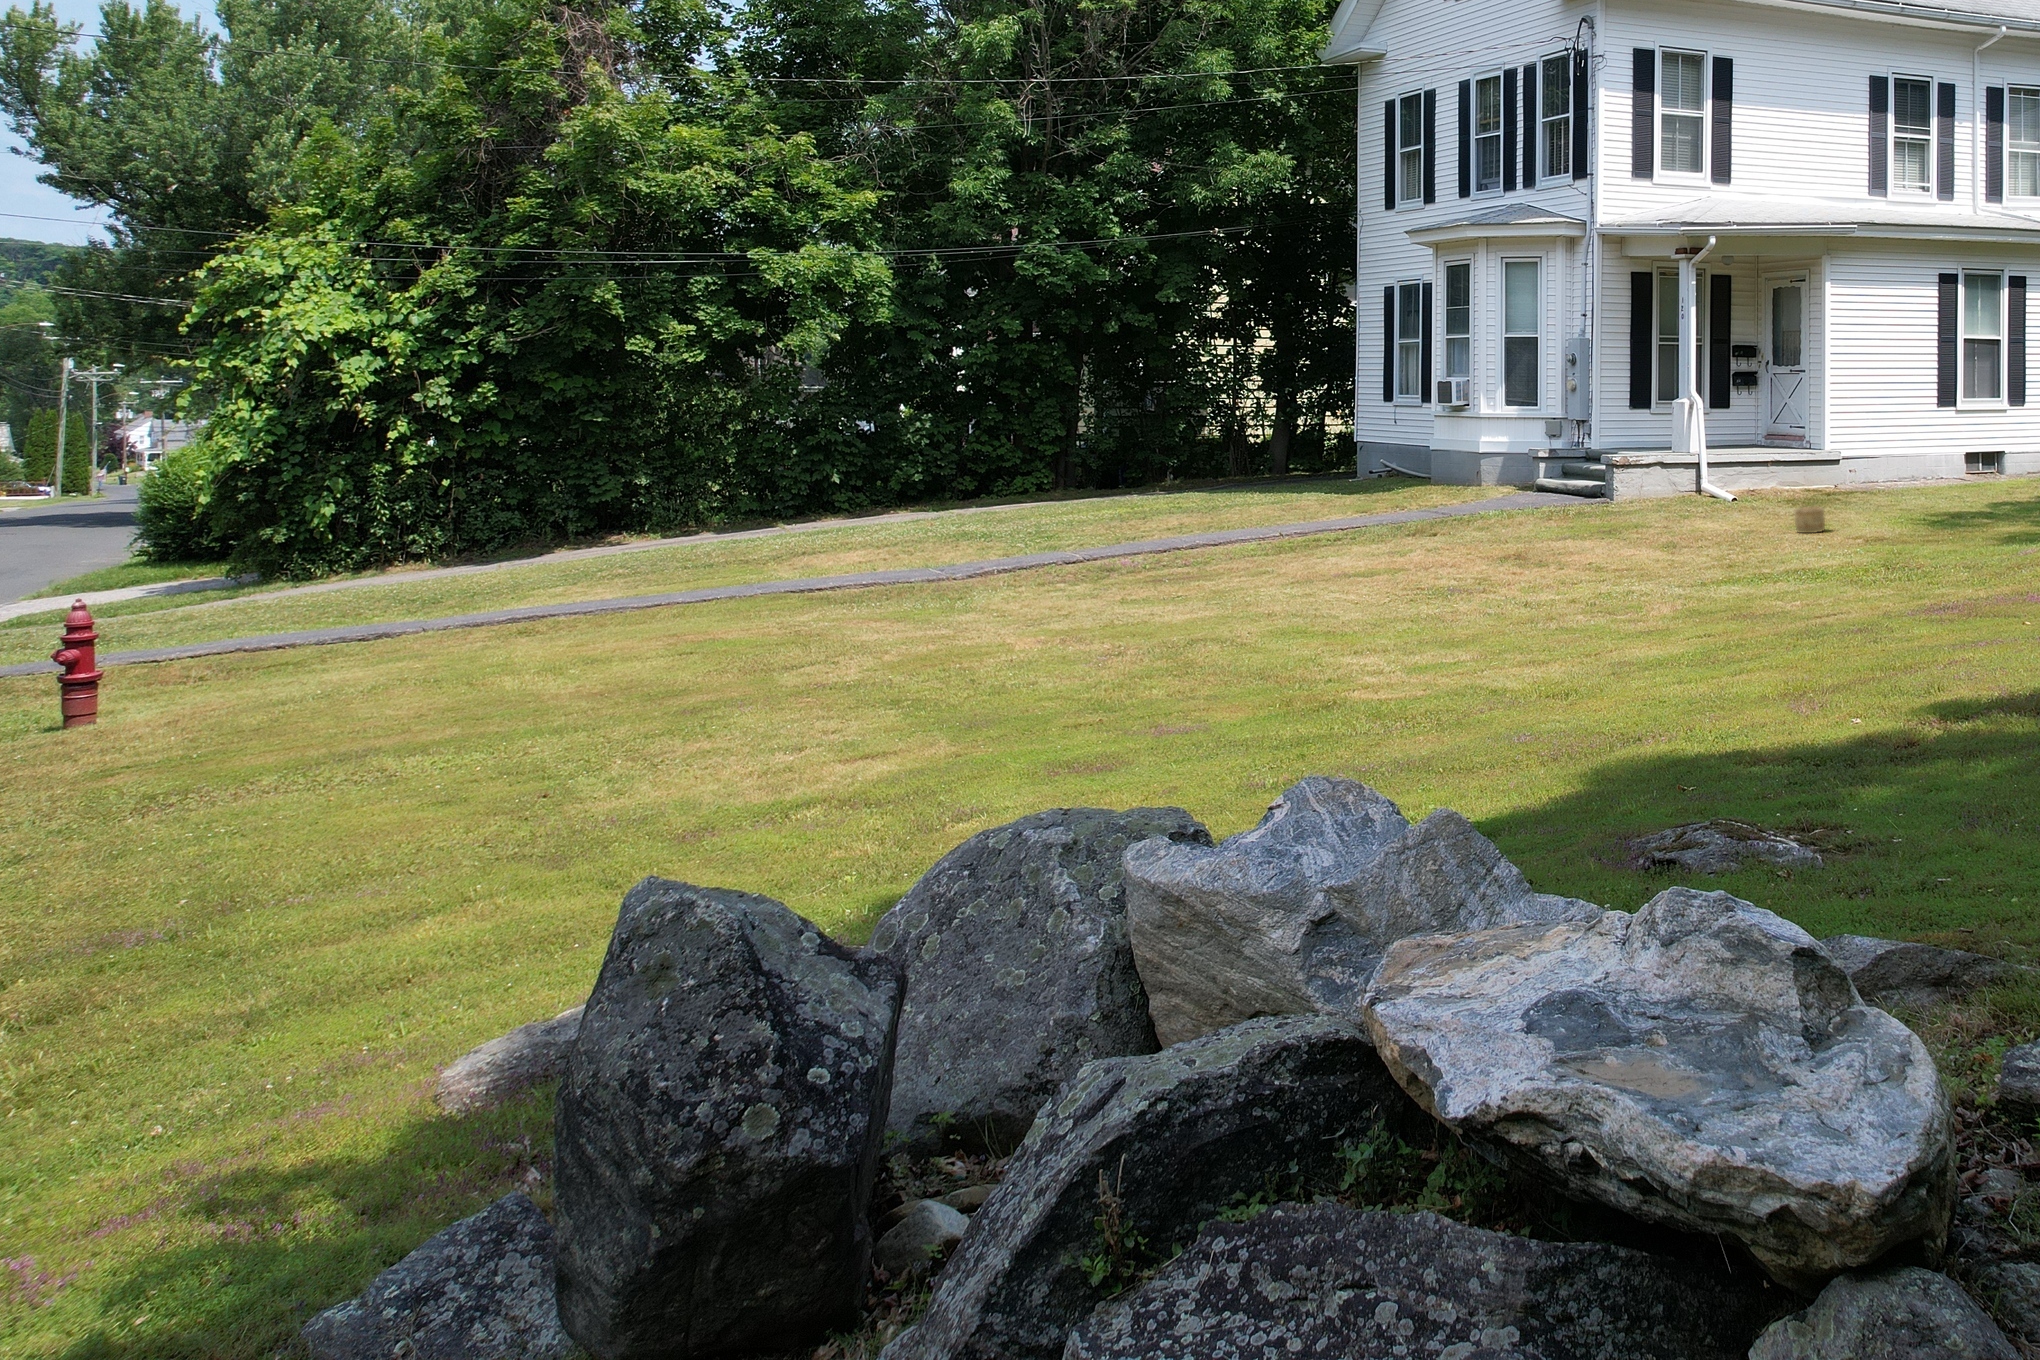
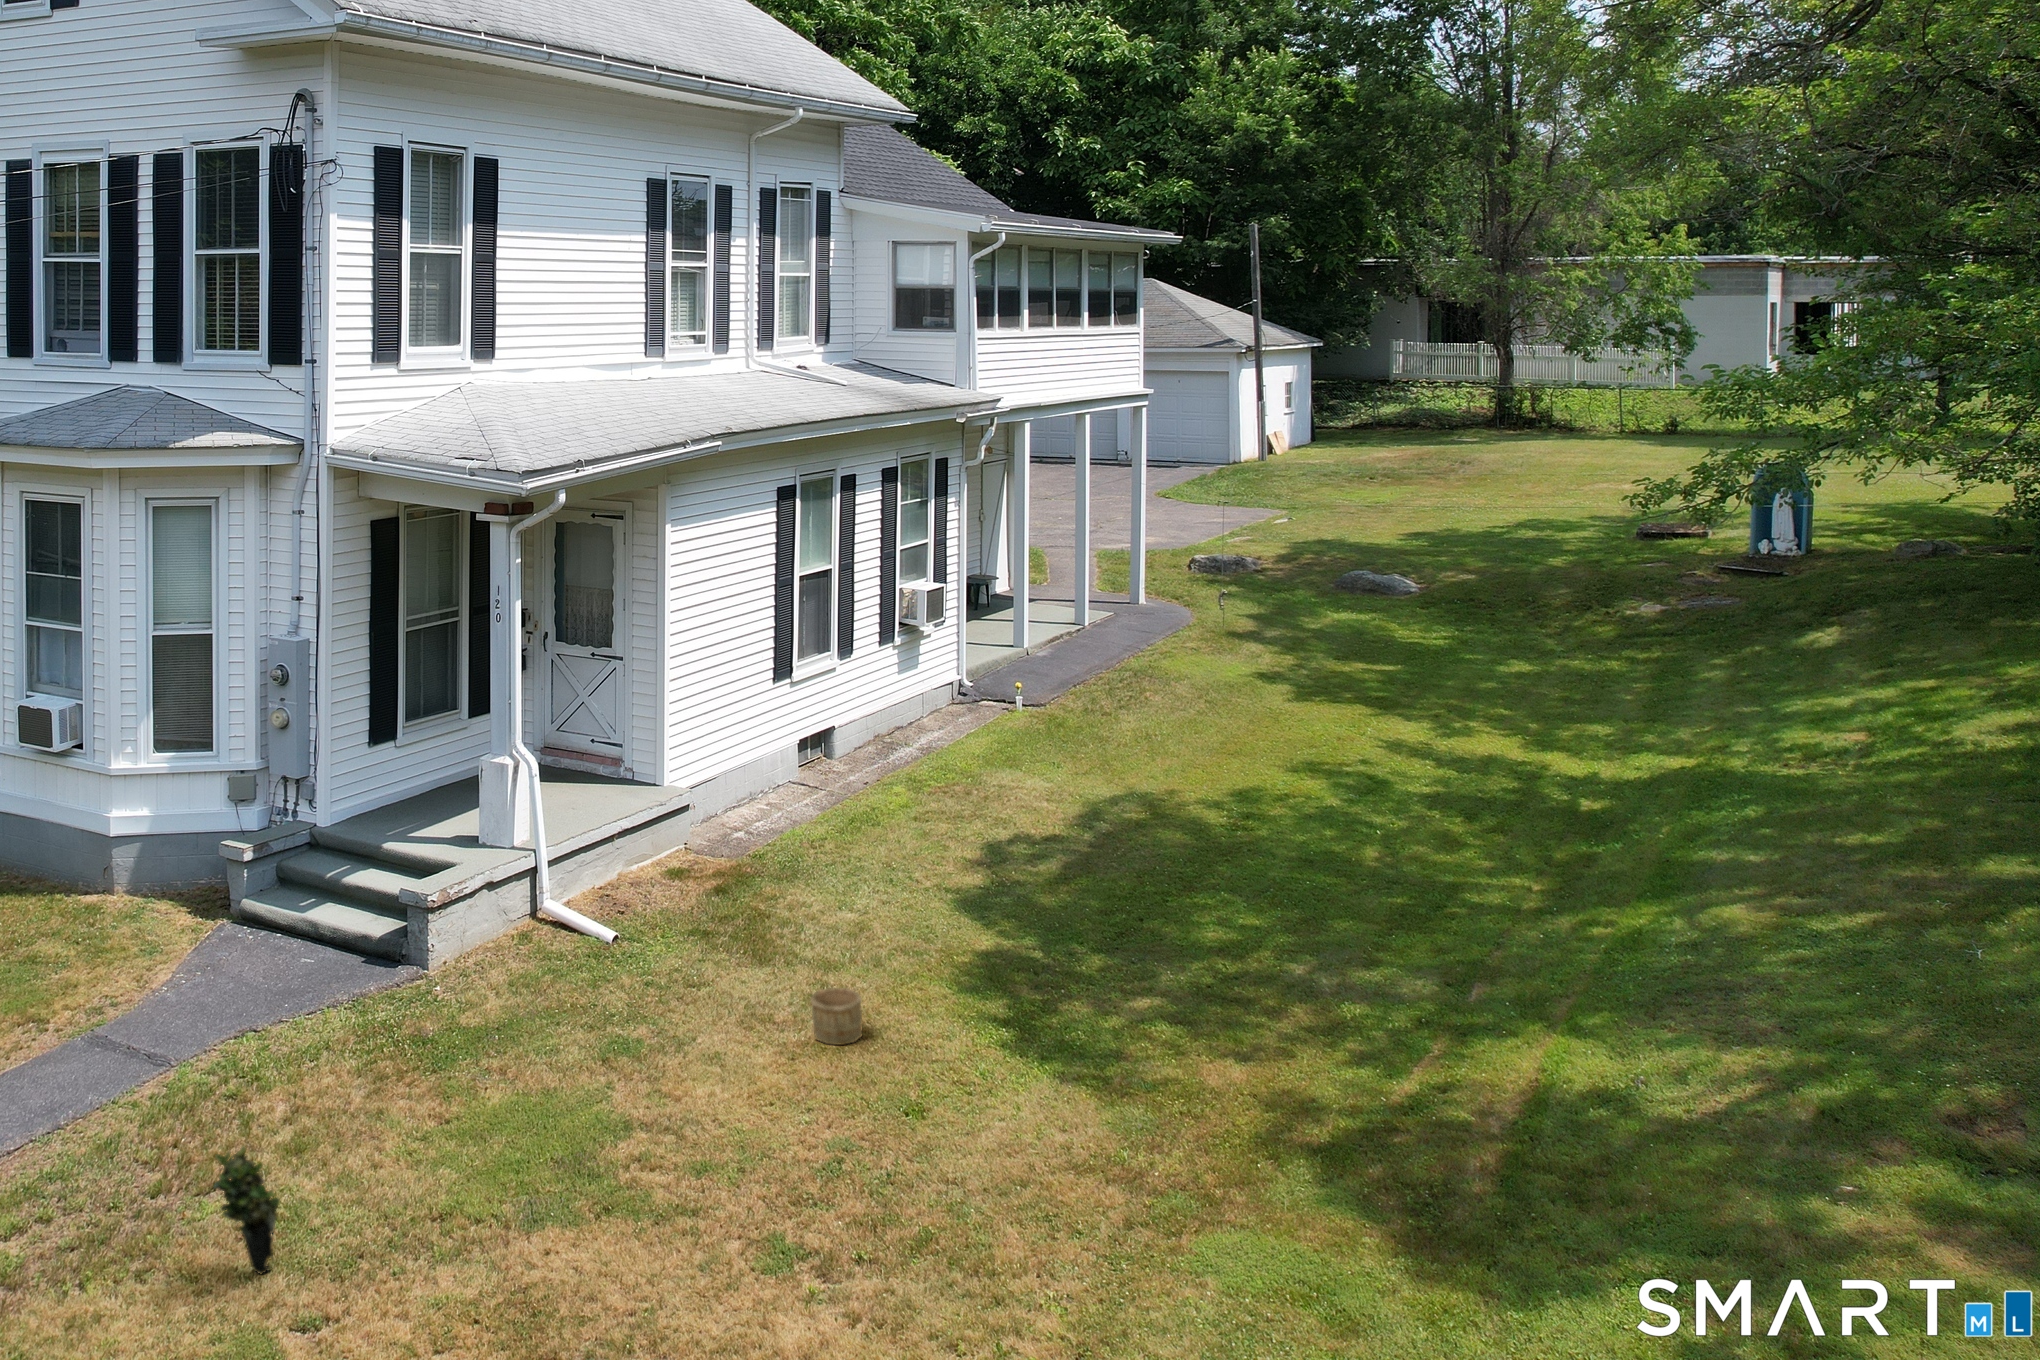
potted plant: none [1416,506,1450,562] -> present [214,1146,280,1274]

